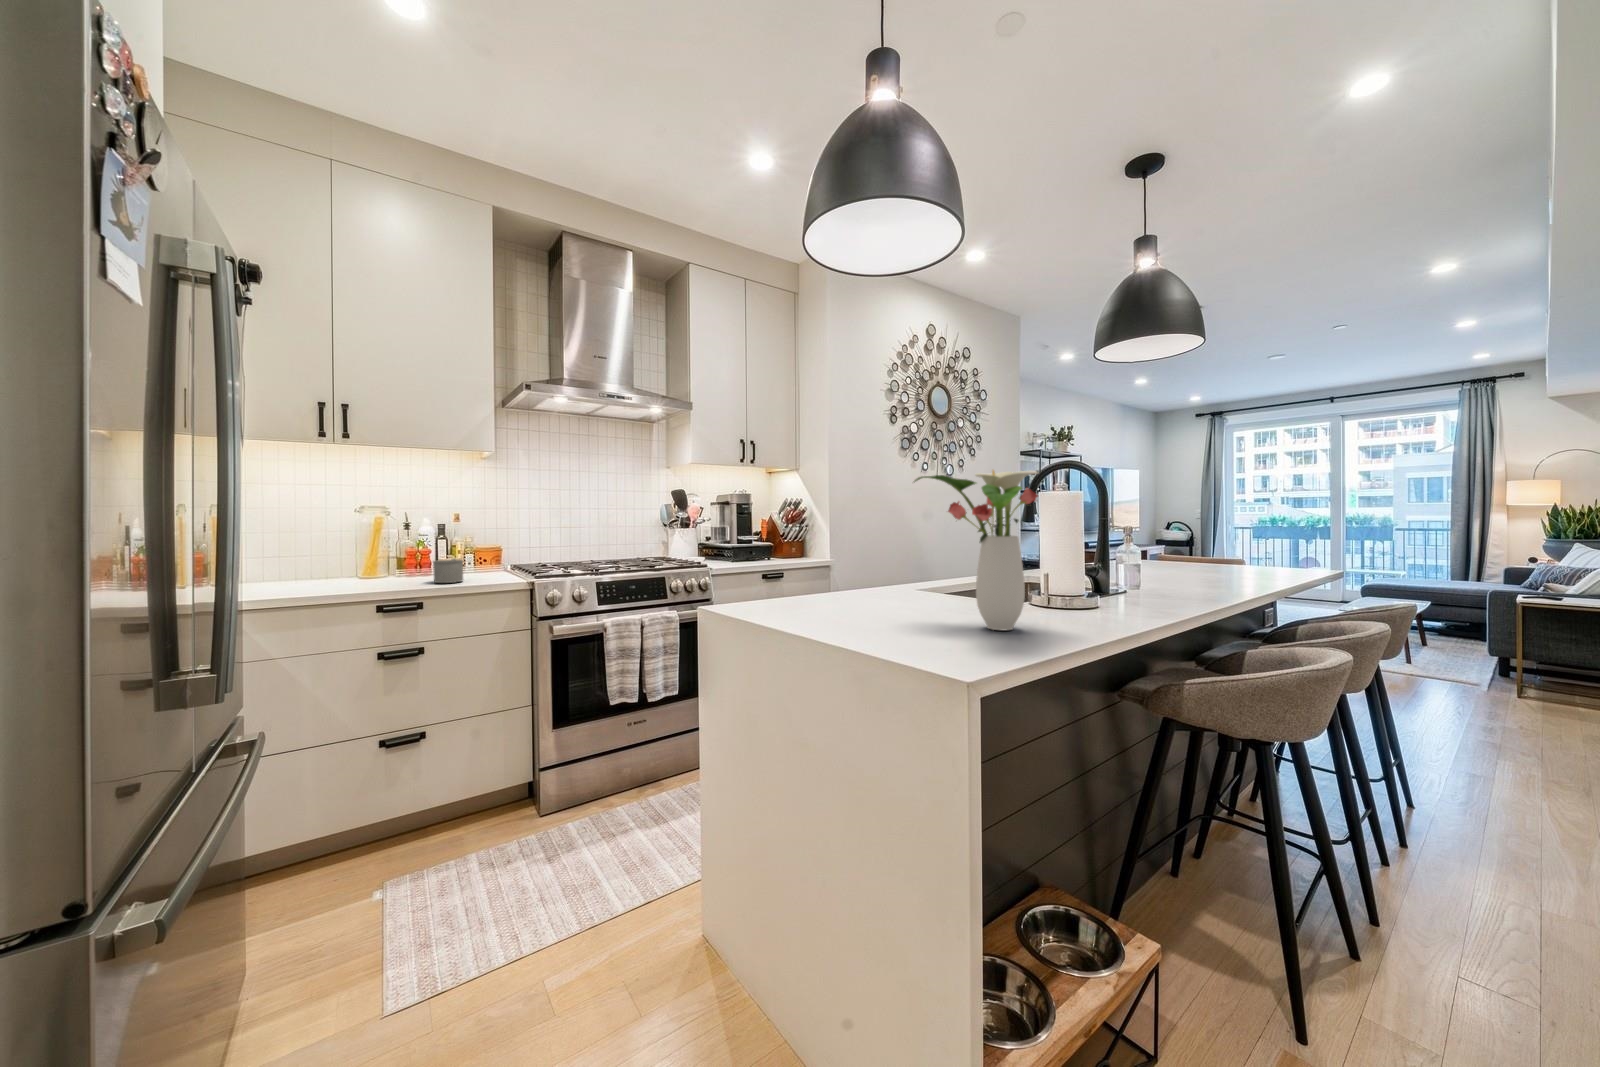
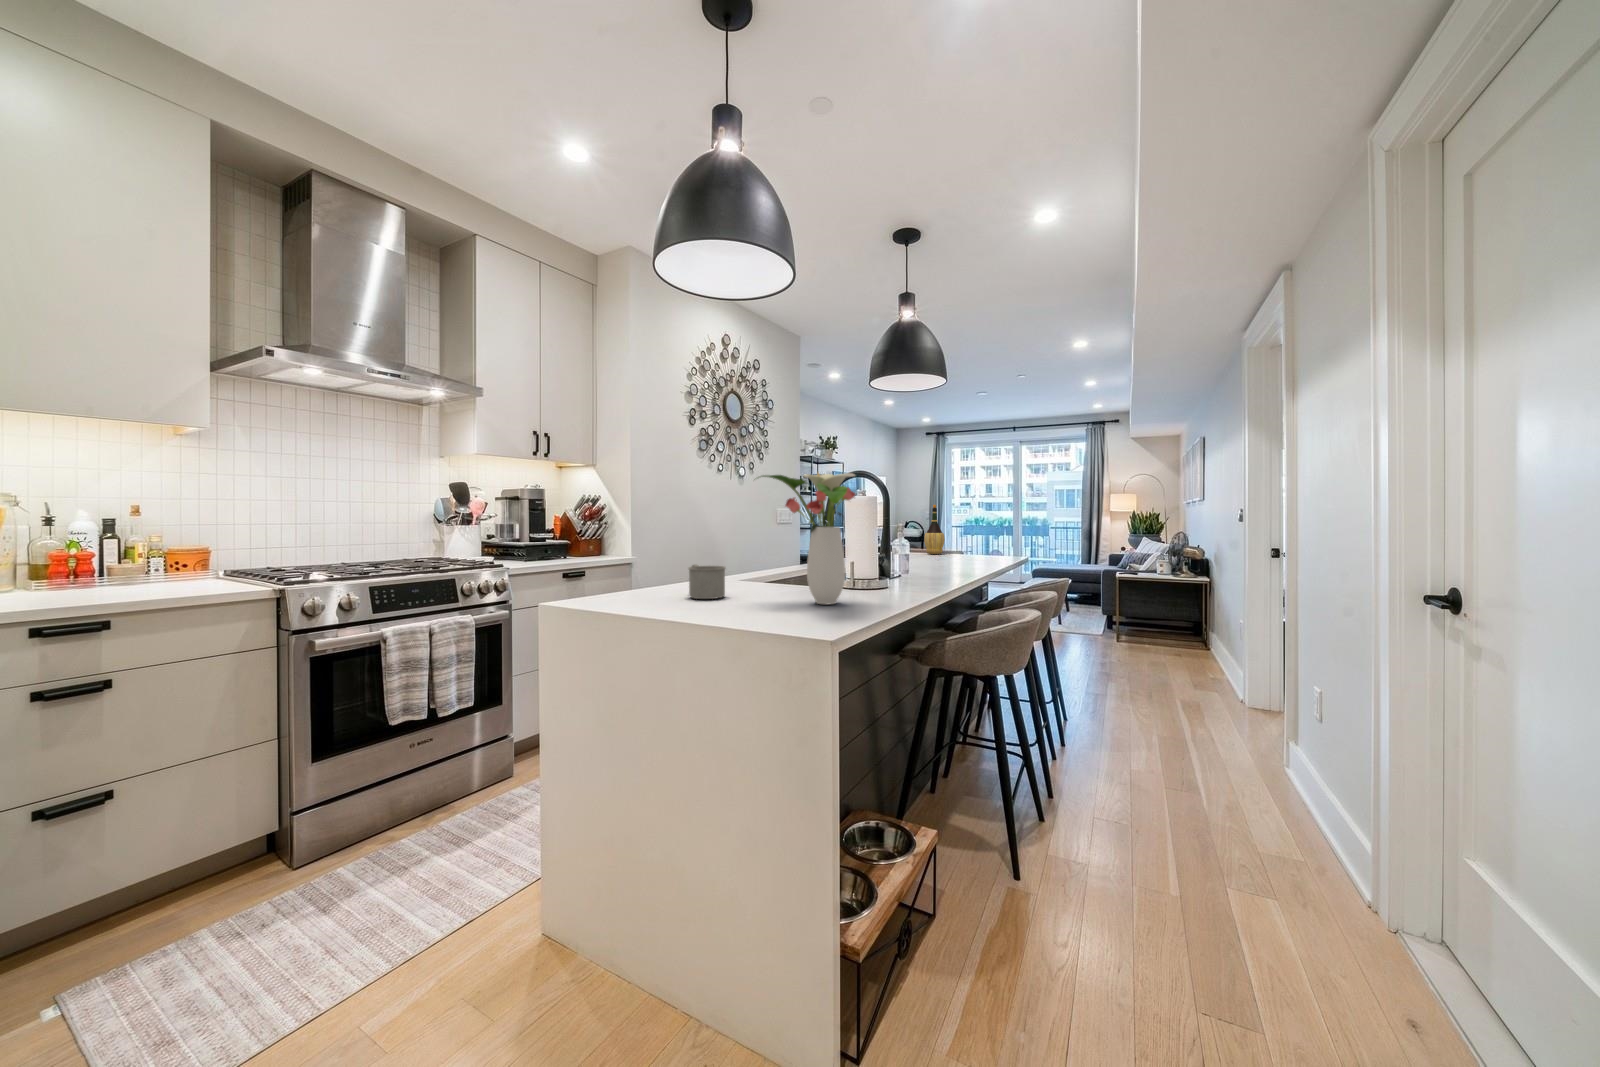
wine bottle: none [1176,503,1207,566] -> present [924,505,945,554]
mug: present [433,559,463,583] -> present [689,564,725,599]

